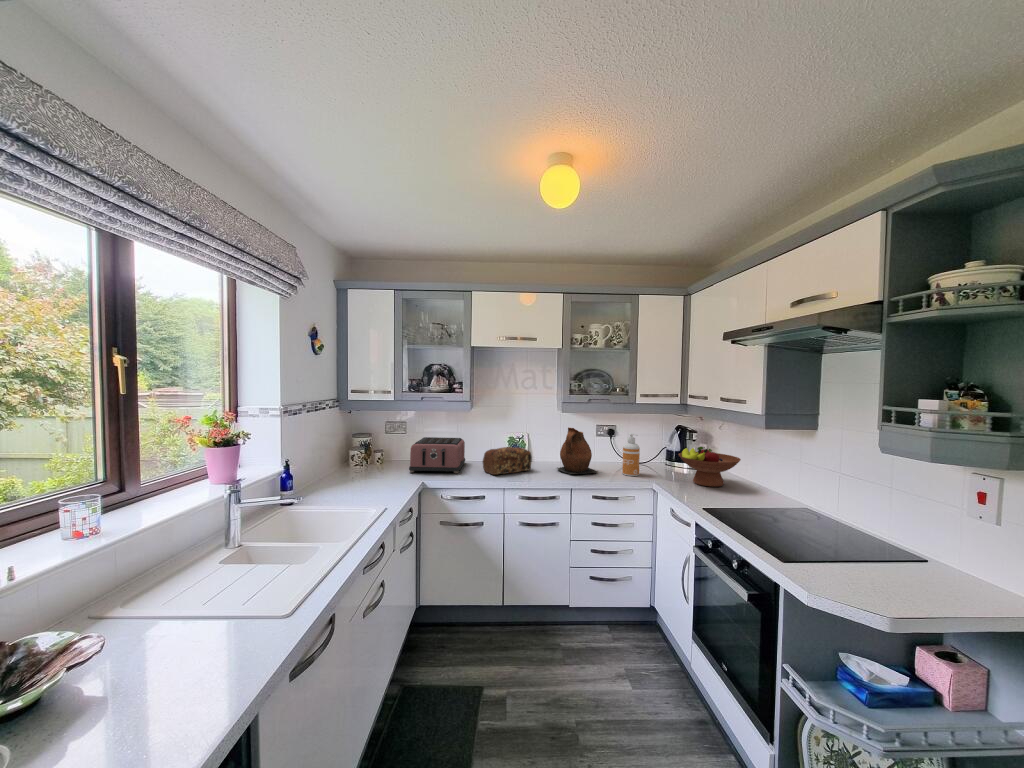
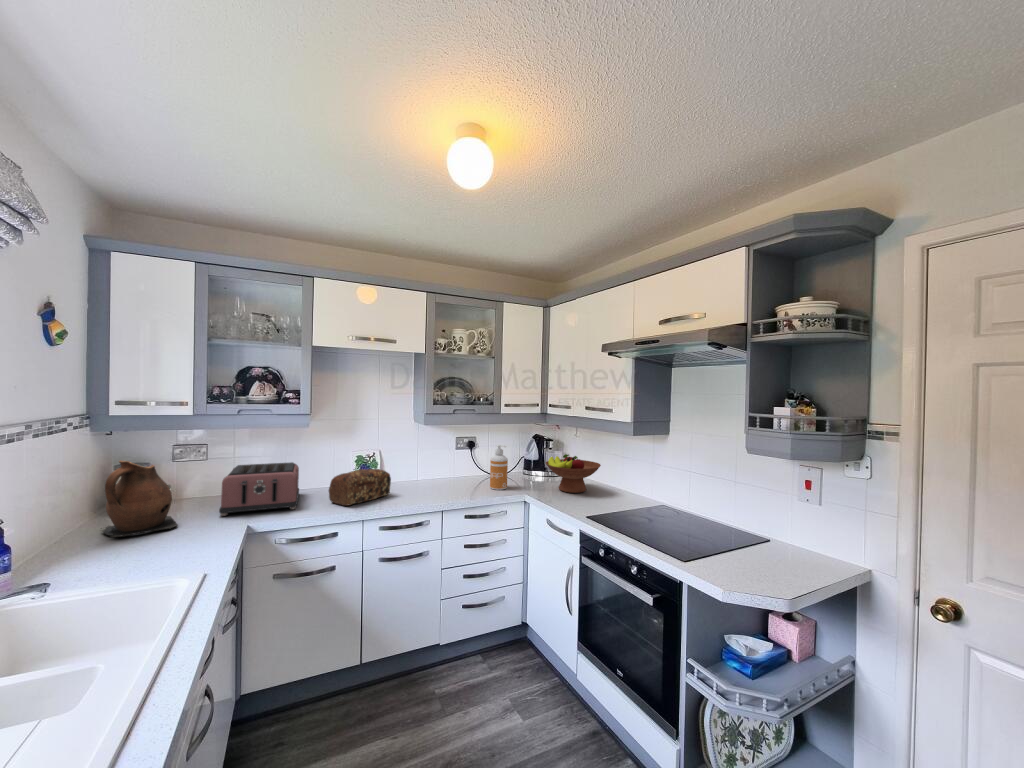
ceramic pitcher: present [558,427,597,474] -> present [102,461,177,537]

